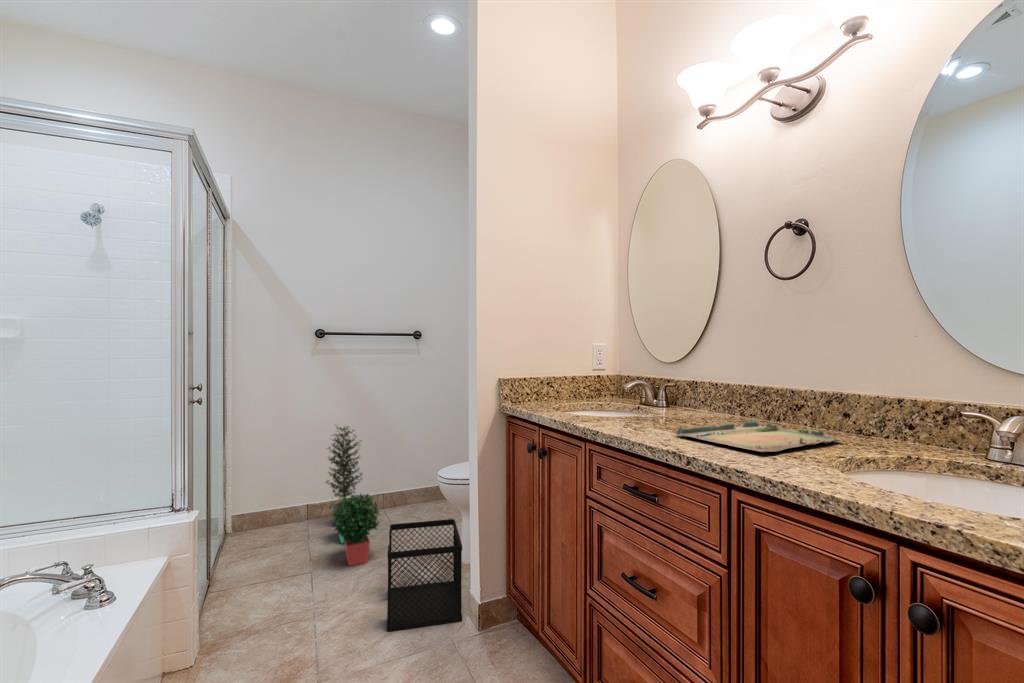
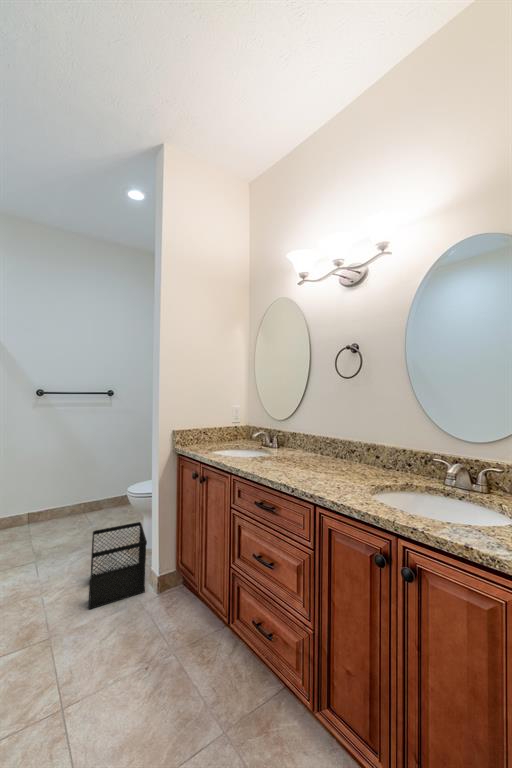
tray: present [675,420,842,452] -> none [284,457,366,482]
potted plant: present [326,425,379,566] -> none [38,458,85,563]

